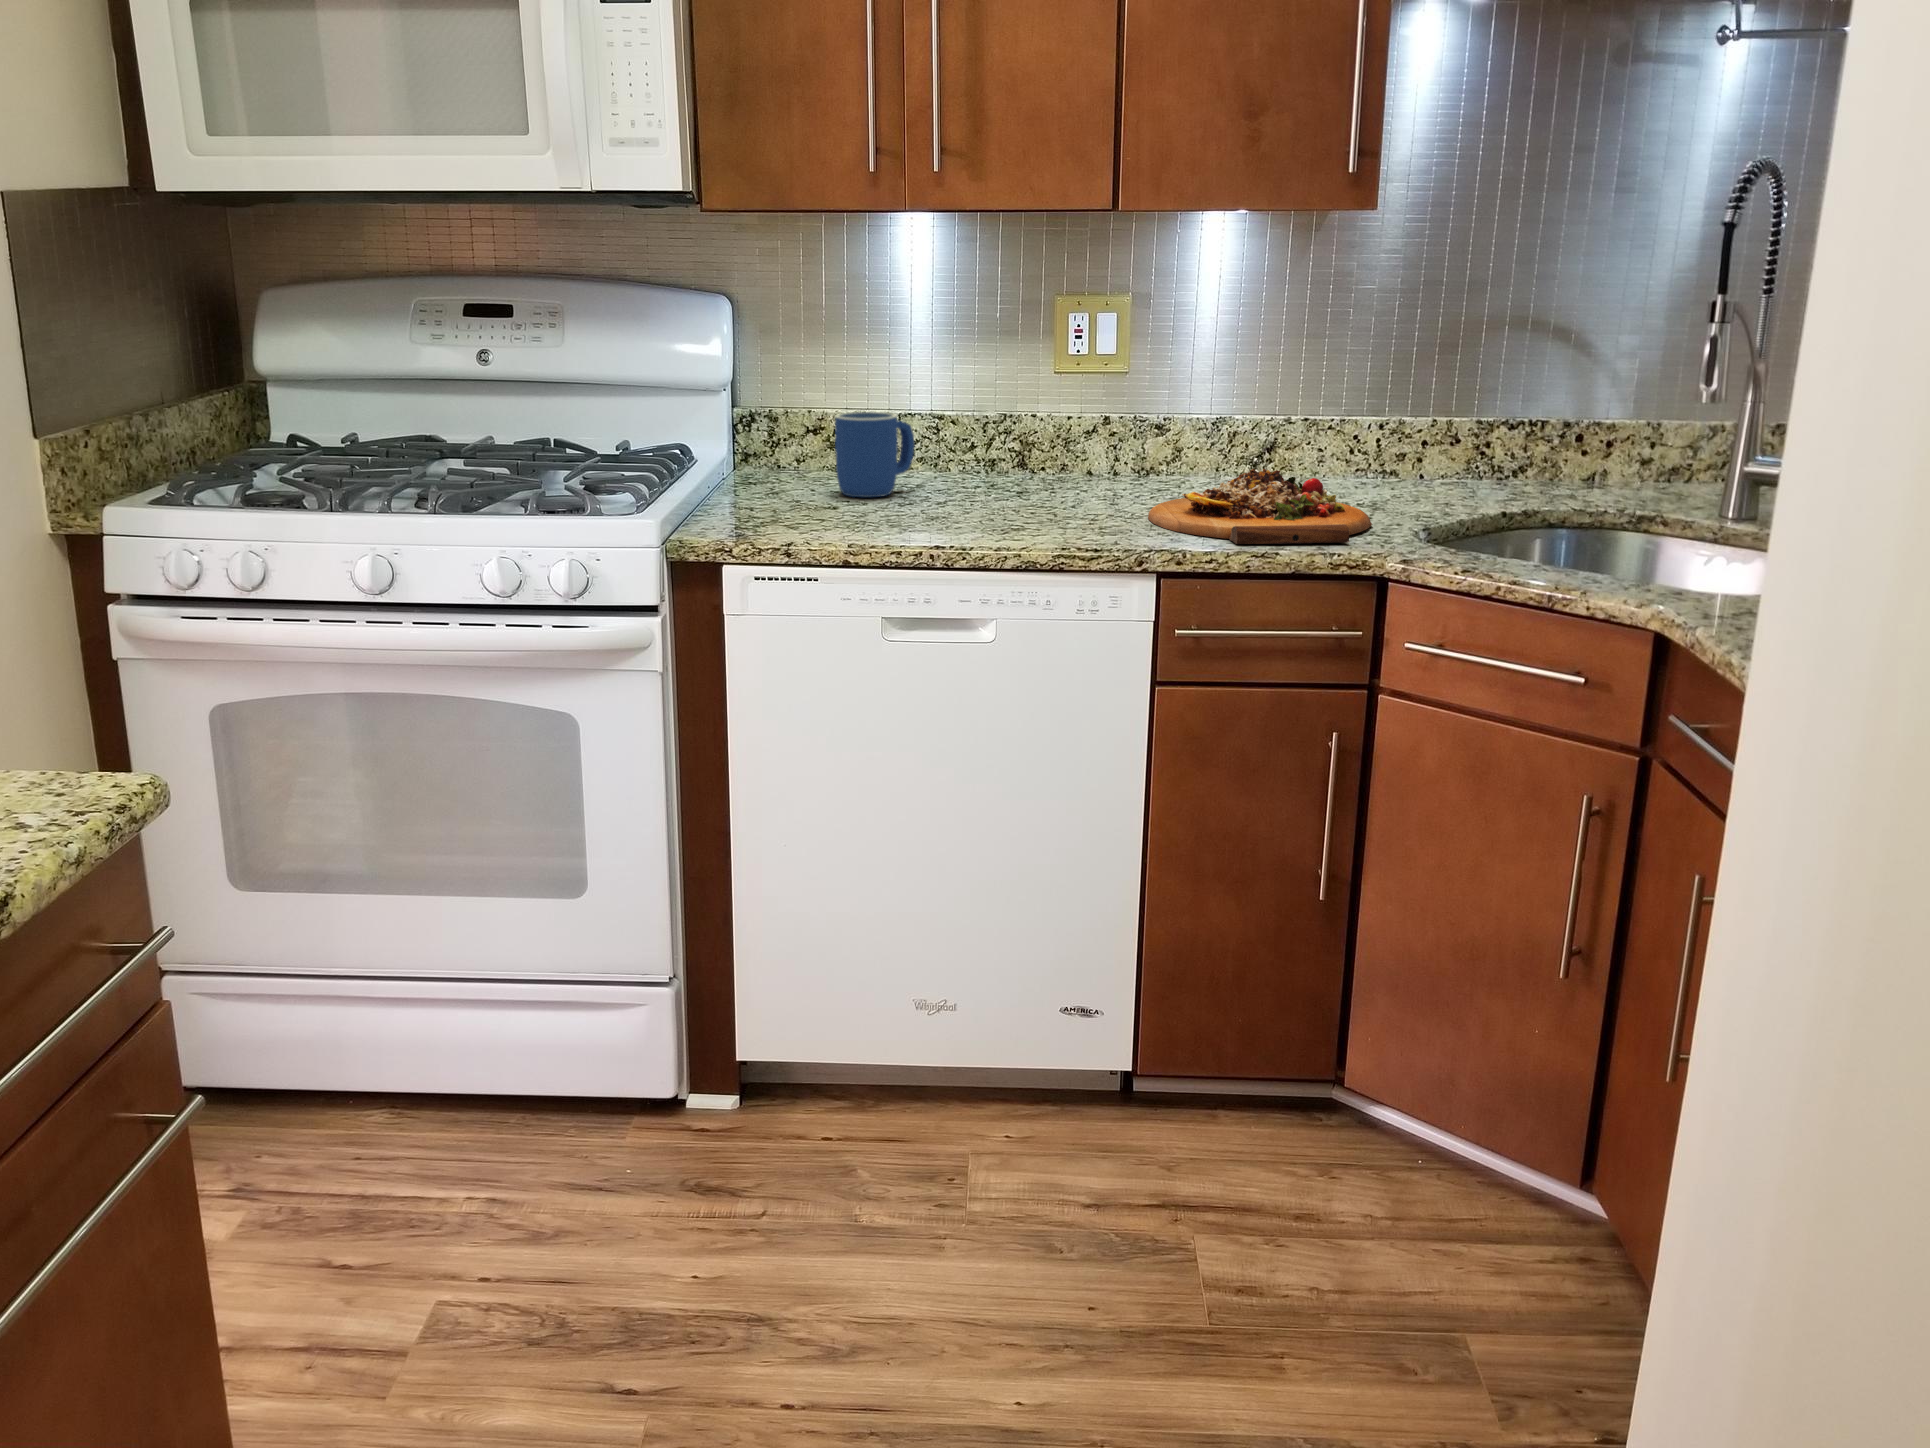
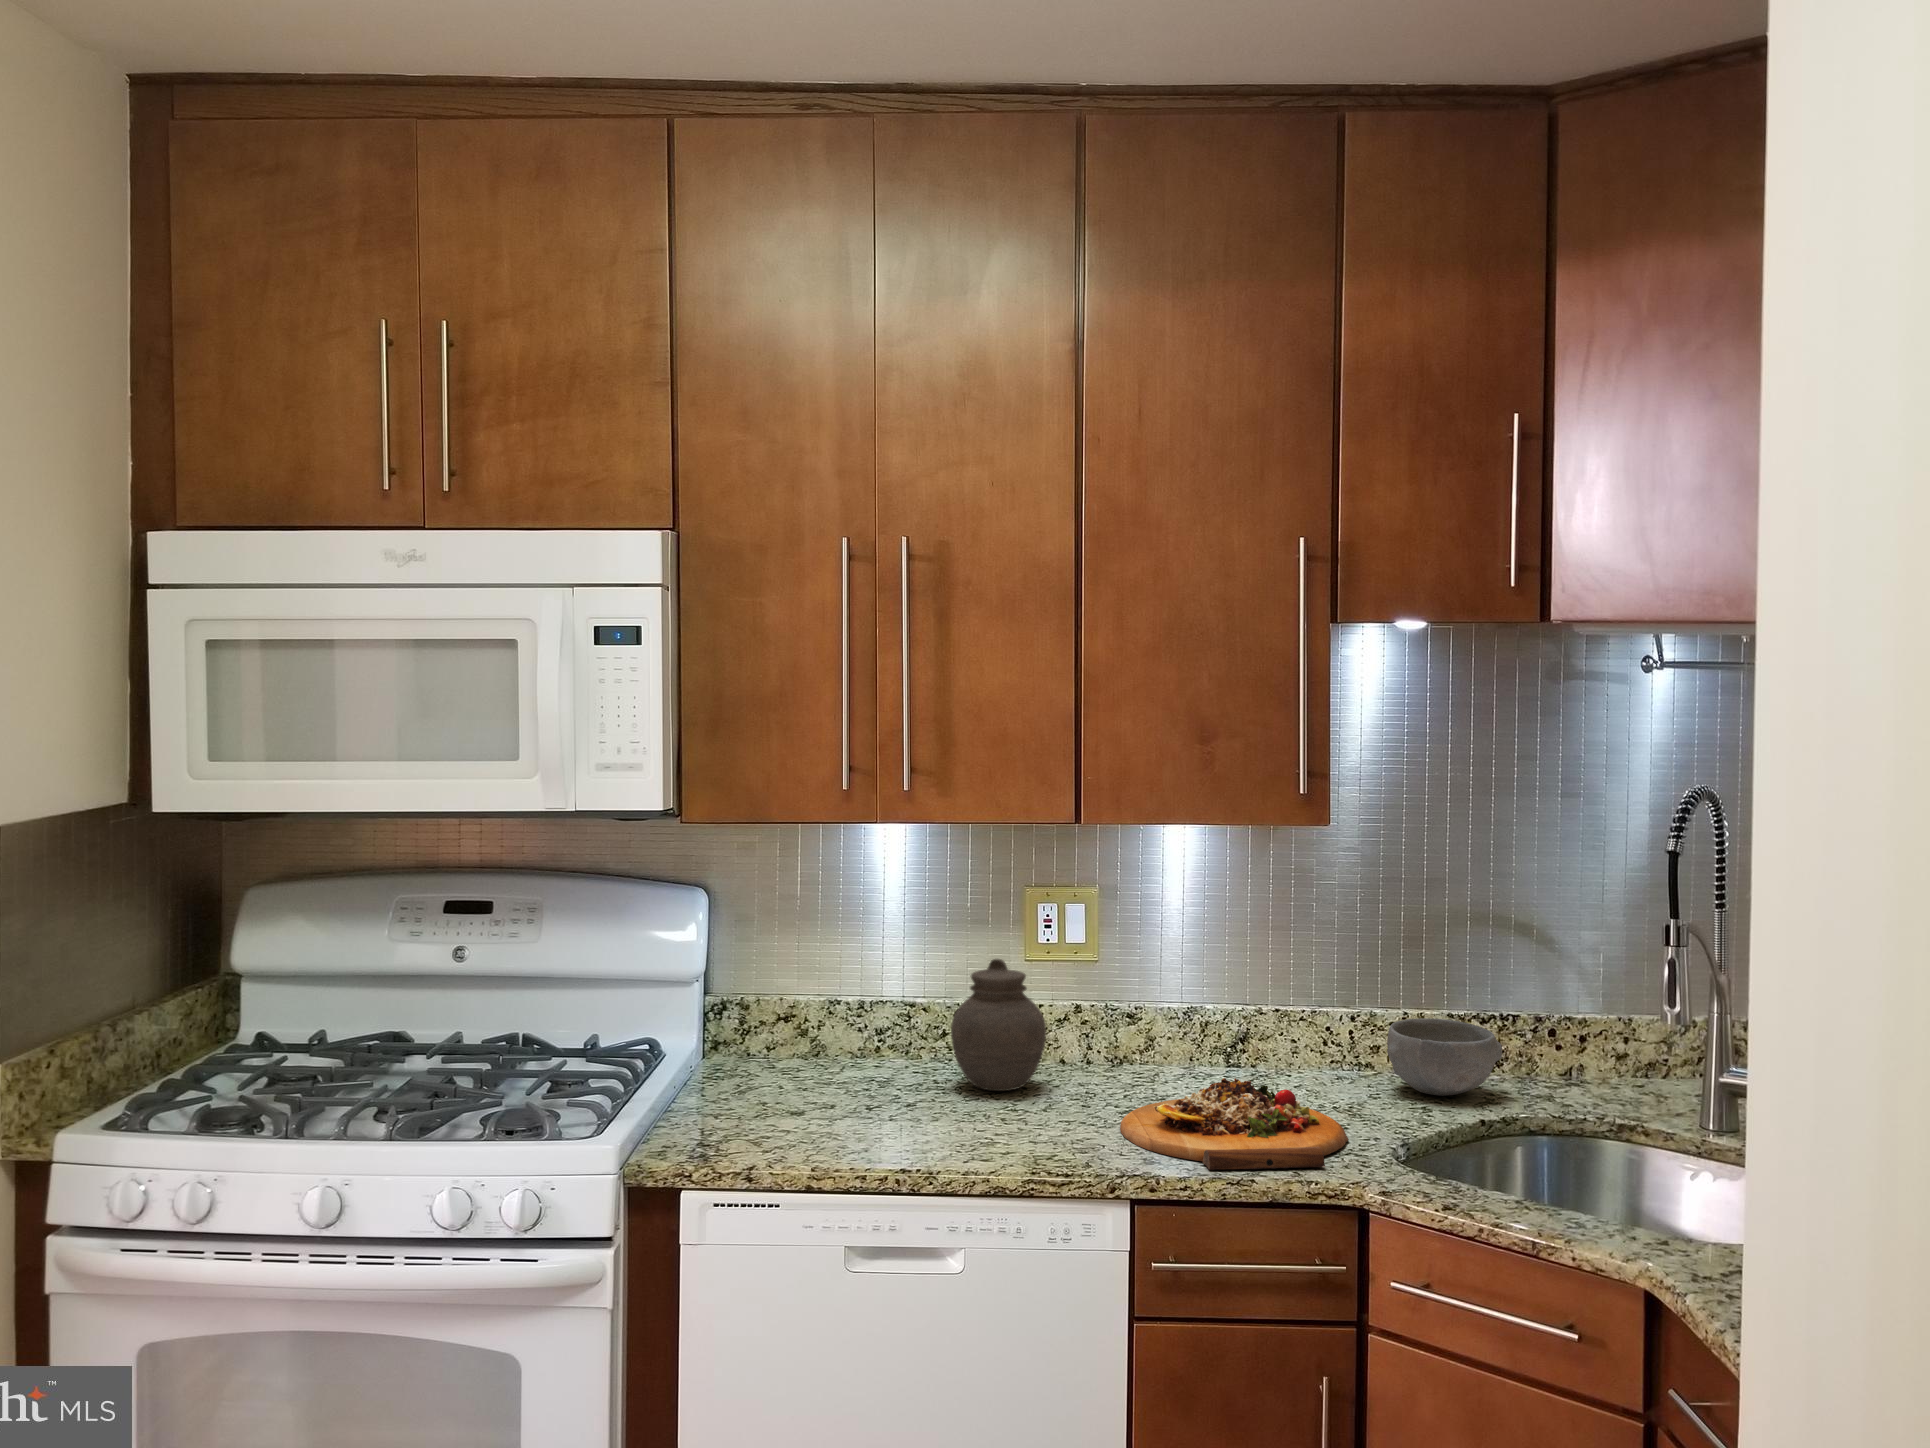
jar: none [981,359,1075,492] -> present [951,959,1046,1091]
mug: present [835,411,914,497] -> none [805,1010,885,1100]
bowl: none [1415,424,1529,496] -> present [1387,1018,1502,1096]

